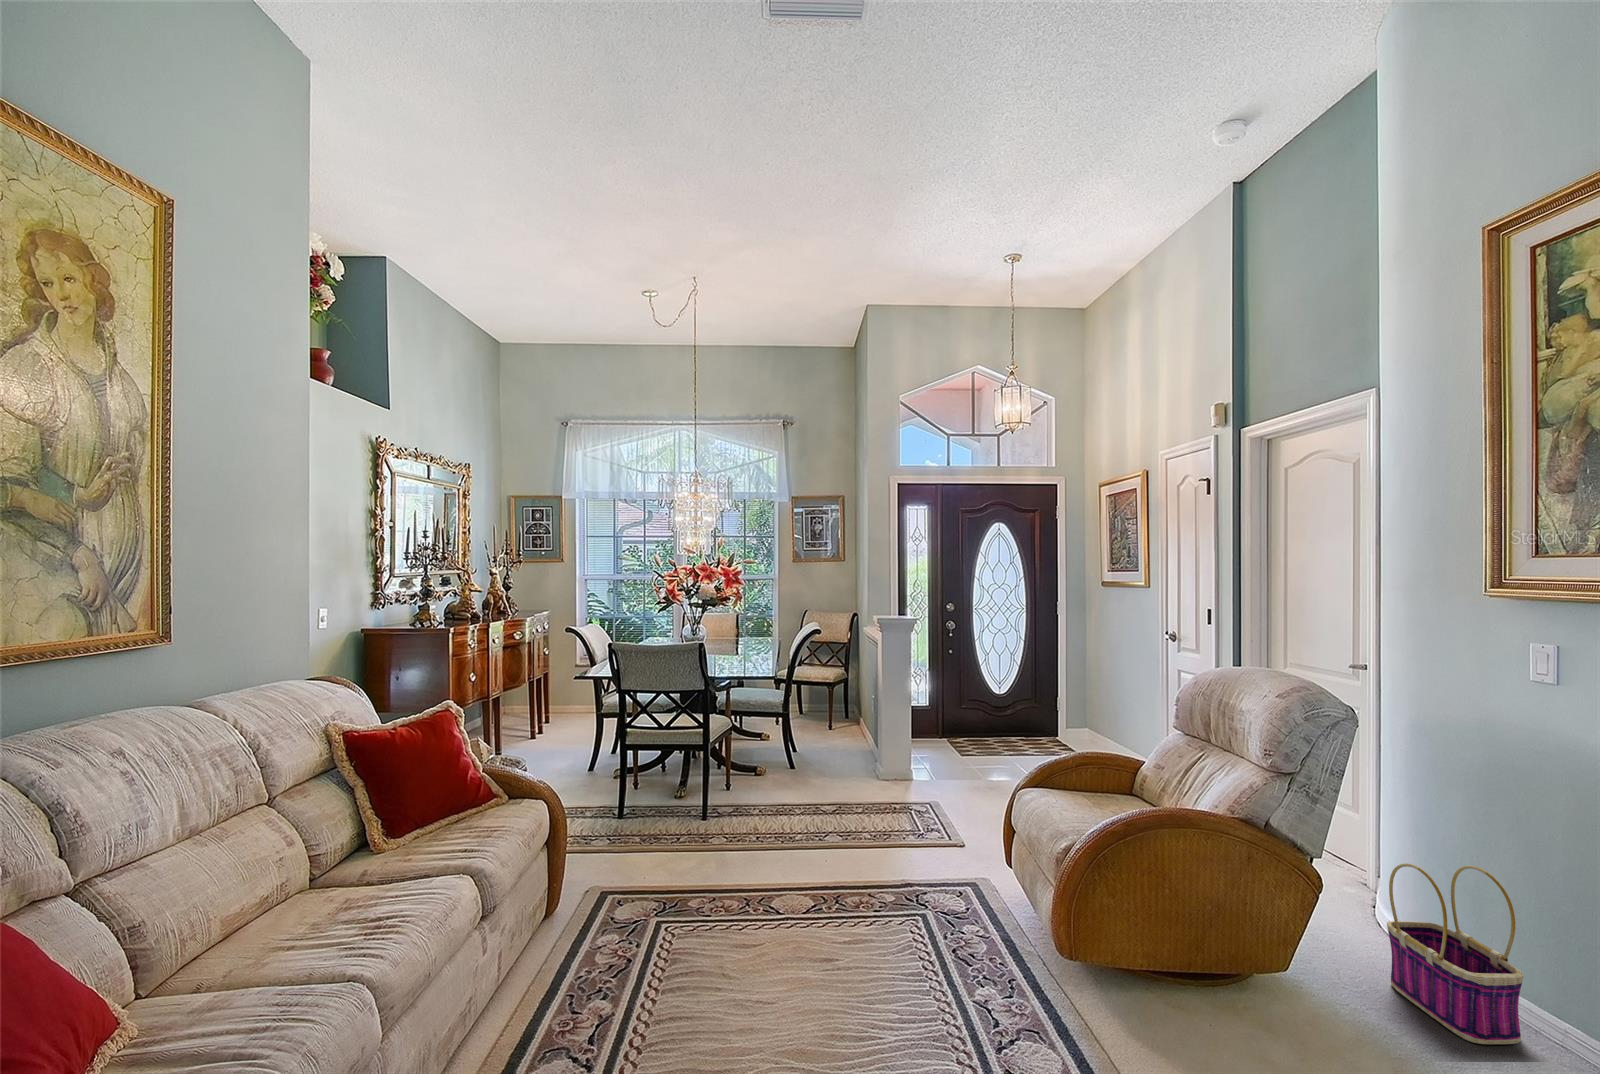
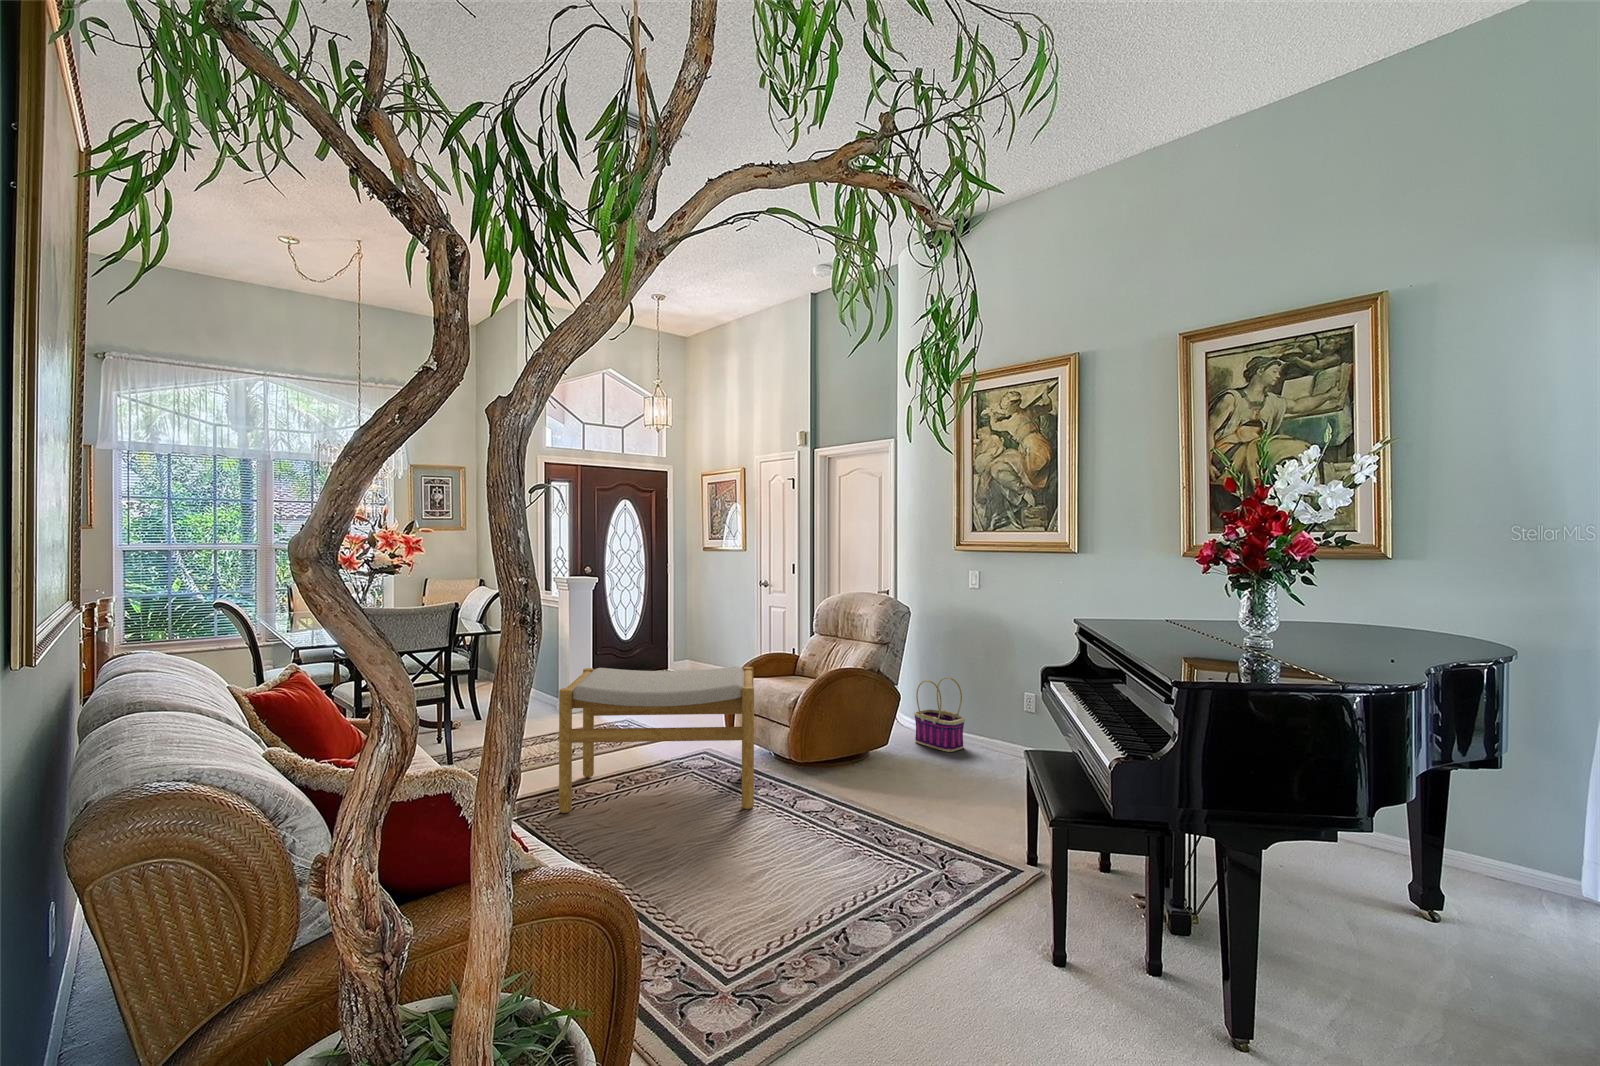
footstool: none [692,736,1008,1038] -> present [559,667,754,813]

